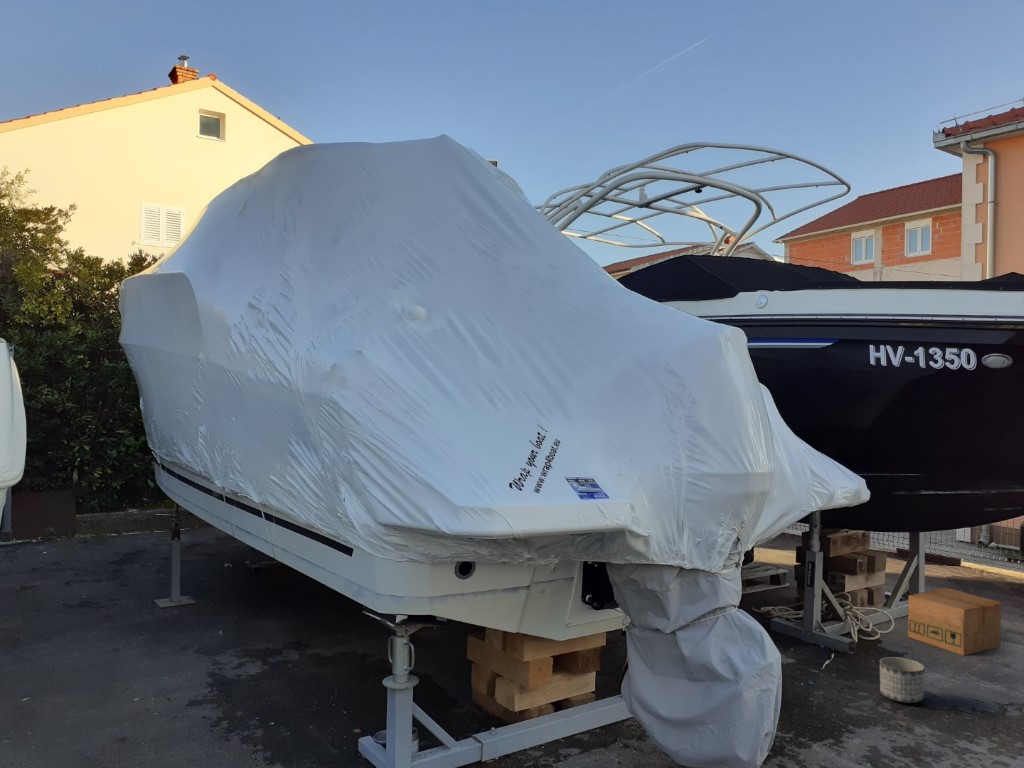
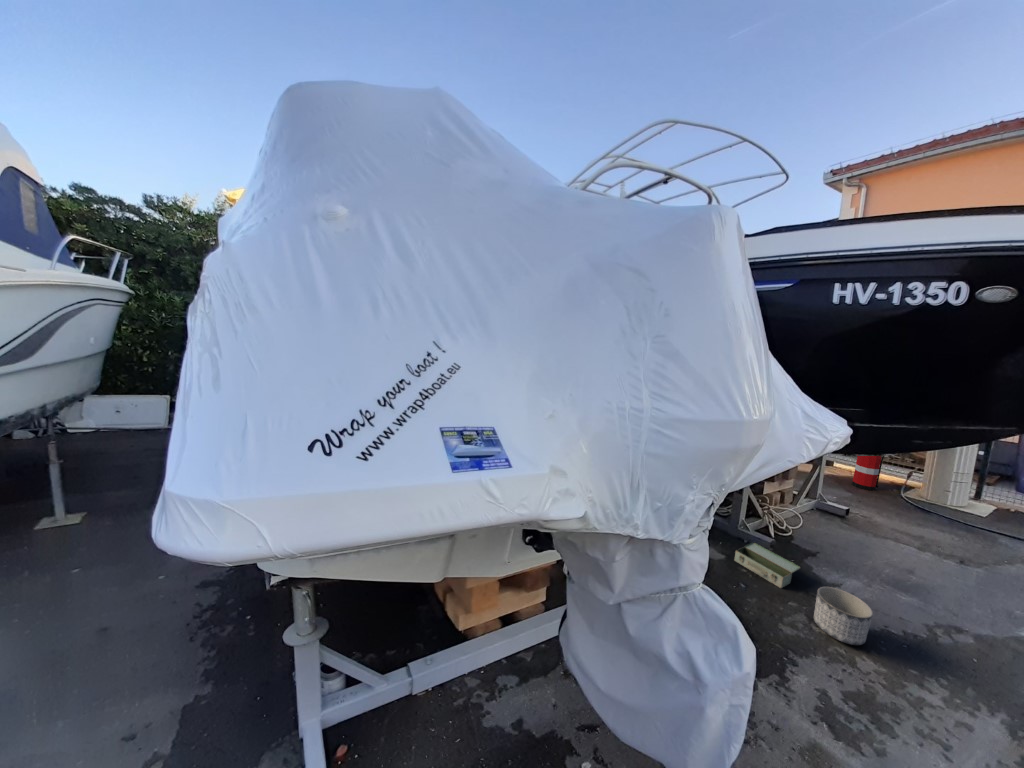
fire extinguisher: none [966,524,1002,596] -> present [852,456,884,490]
cardboard box: present [908,588,1001,655] -> none [816,495,917,565]
toolbox: none [810,642,876,677] -> present [734,543,800,588]

